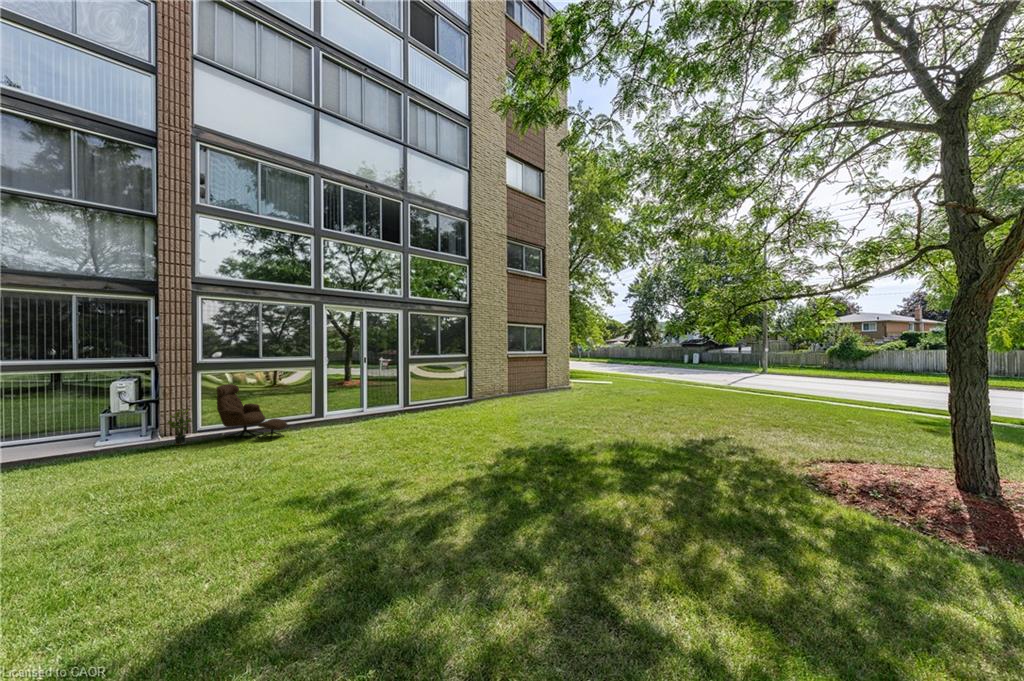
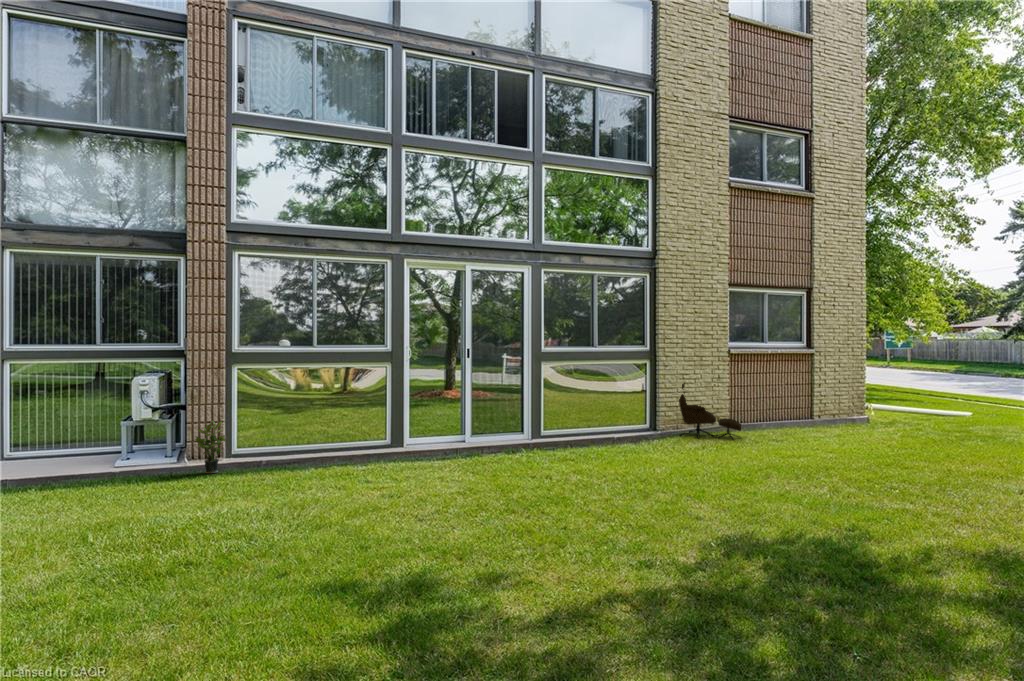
lounge chair: present [217,384,288,441] -> present [679,384,742,440]

